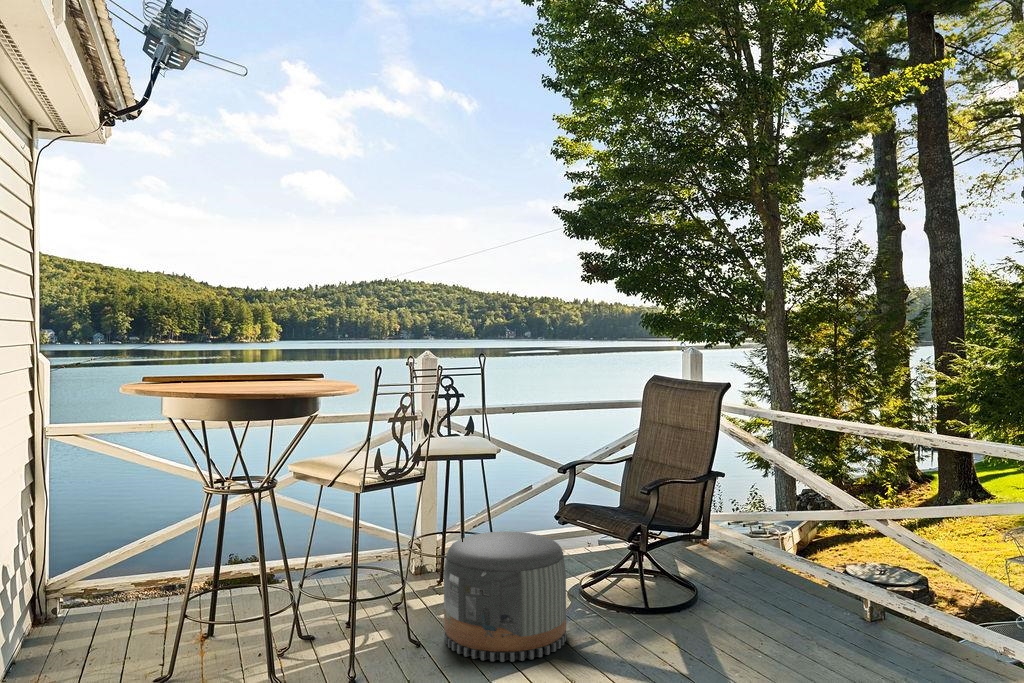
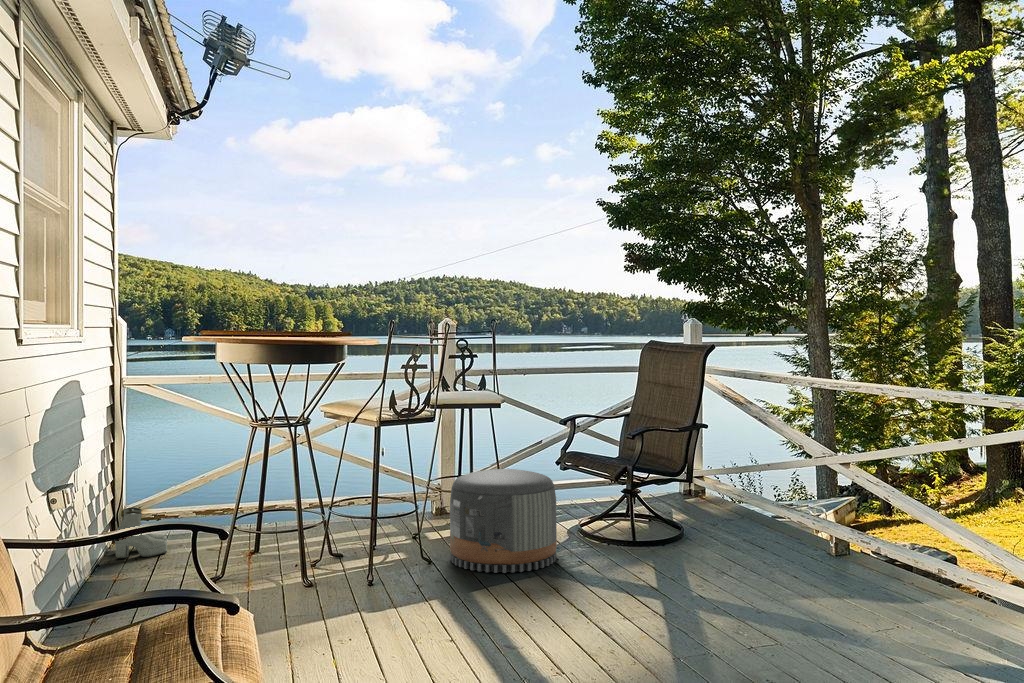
boots: none [36,584,101,650] -> present [115,507,167,558]

